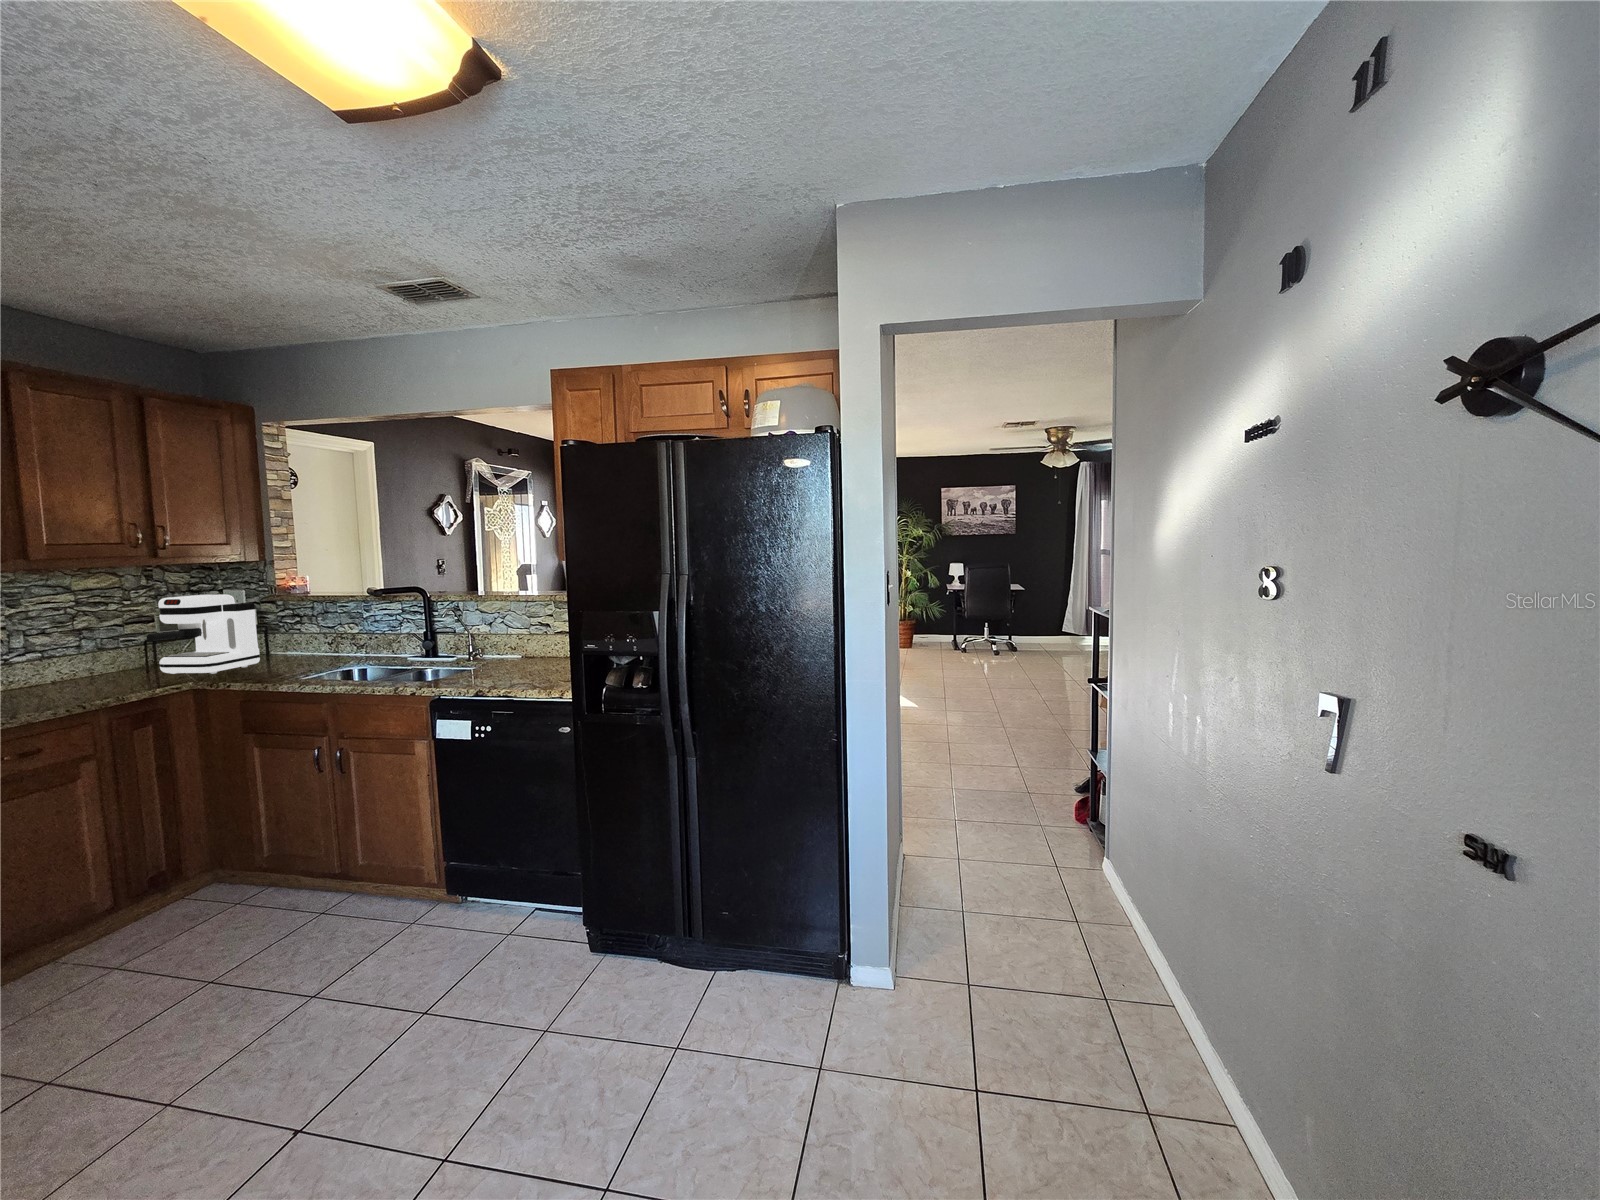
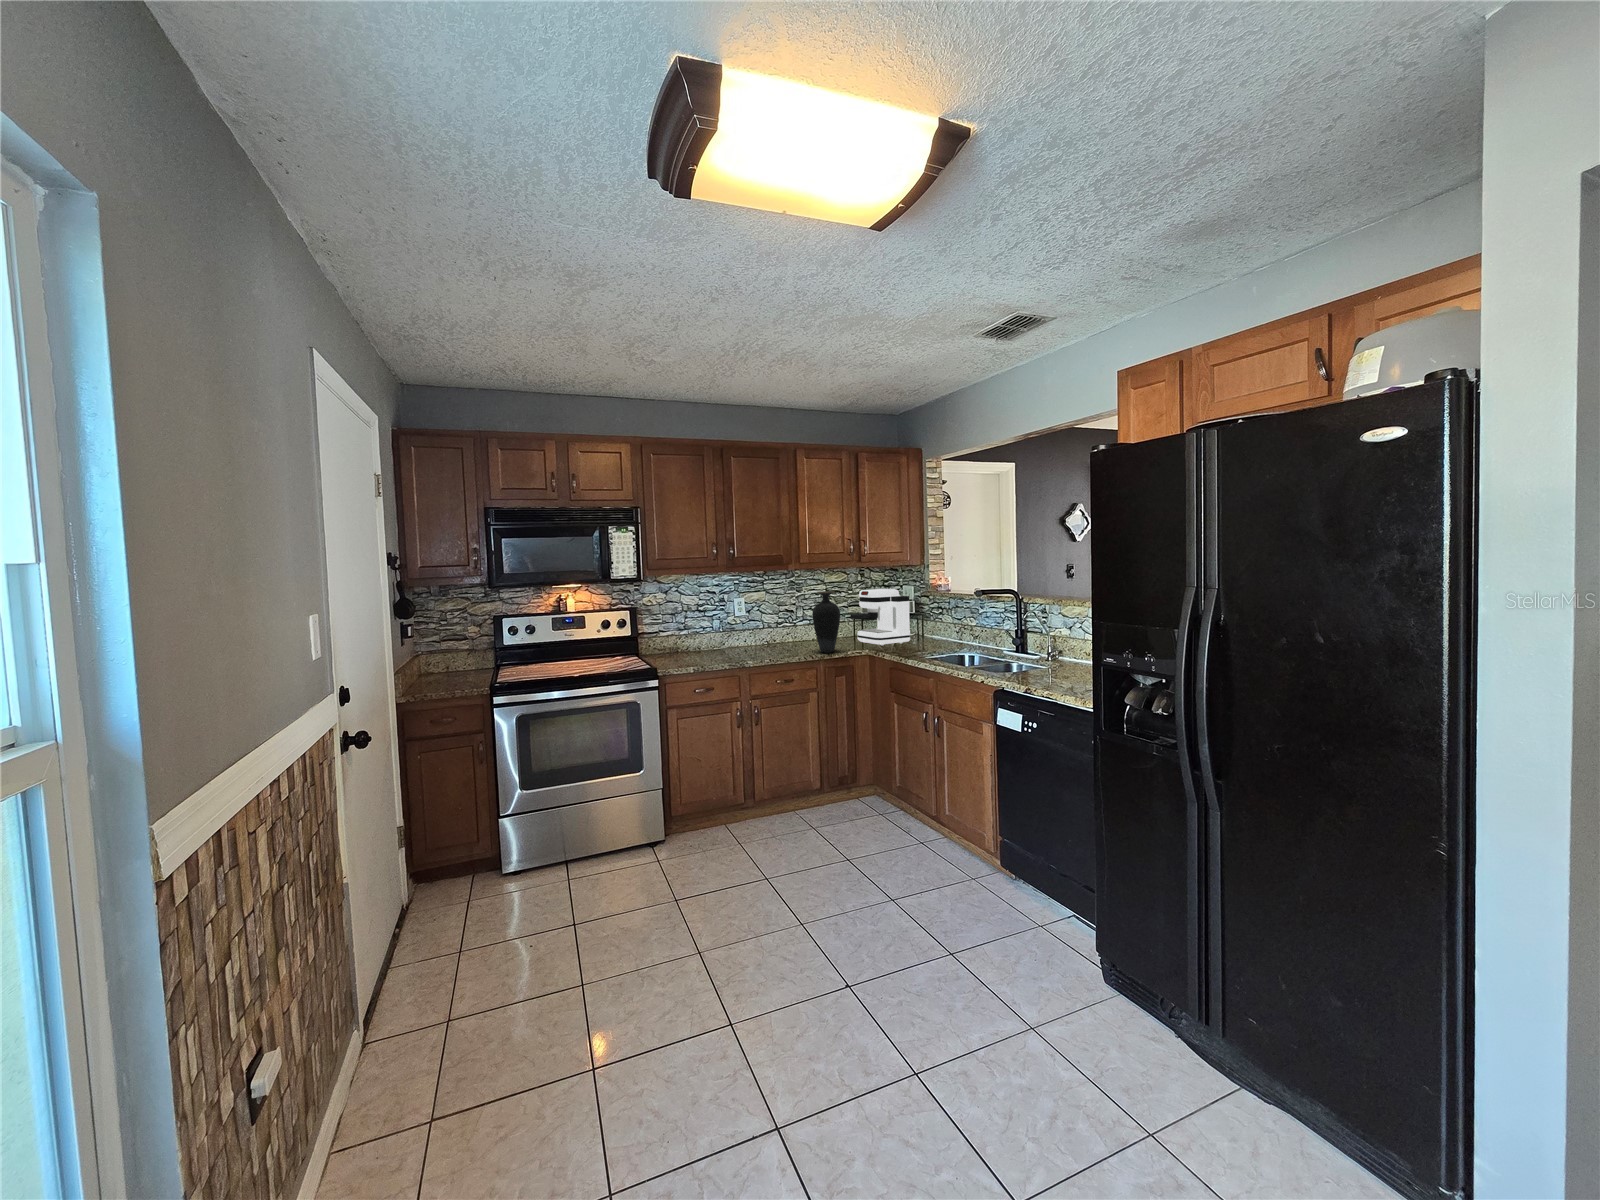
vase: none [70,602,134,697] -> present [812,591,840,653]

